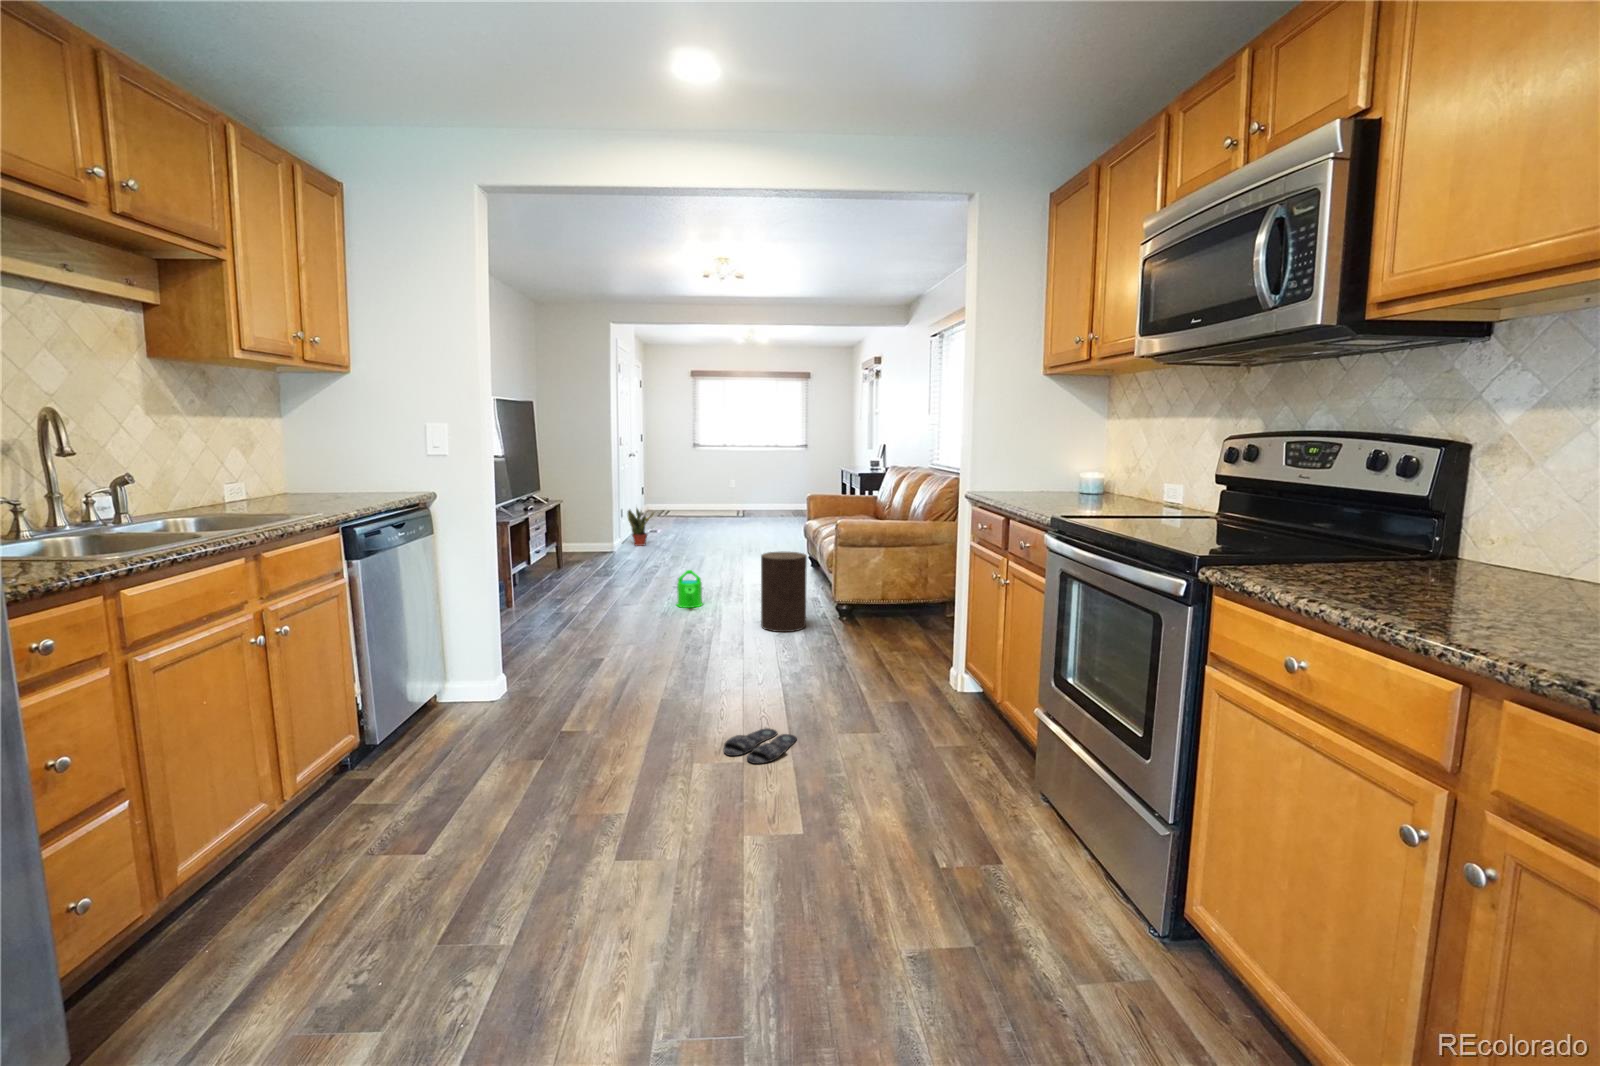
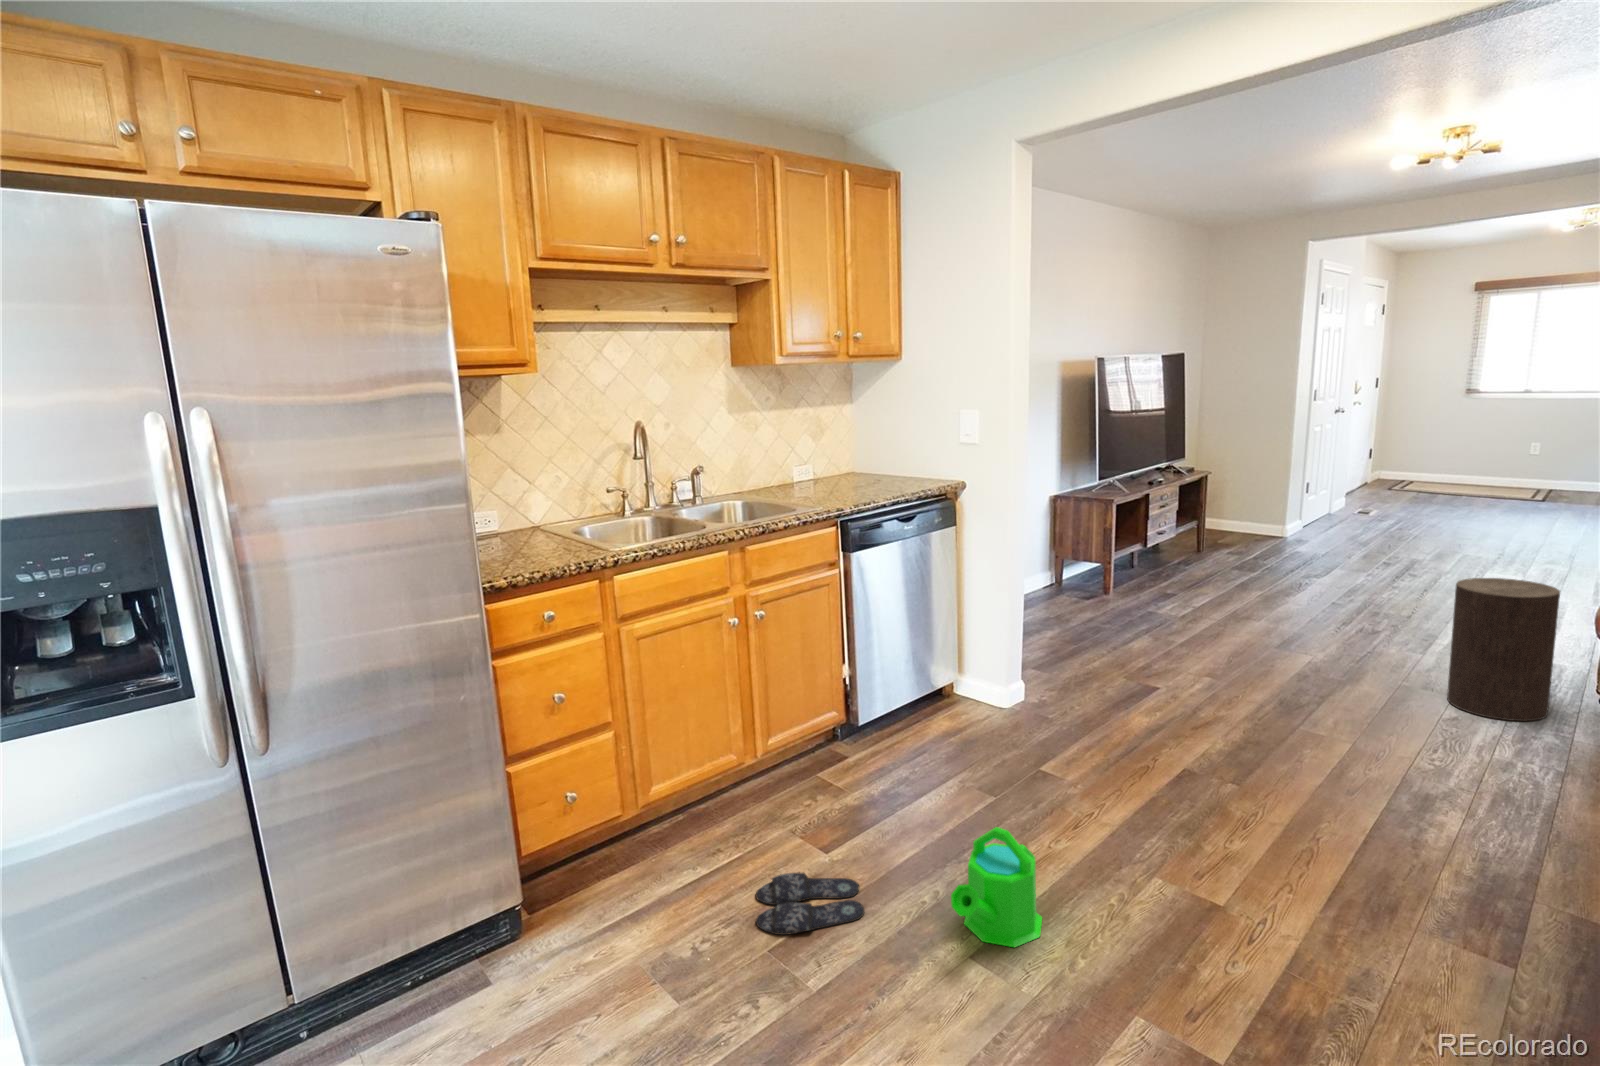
potted plant: present [627,508,654,546] -> none [1323,471,1367,530]
watering can: present [677,570,703,608] -> present [951,827,1042,947]
slippers: present [724,728,797,764] -> present [756,872,864,935]

